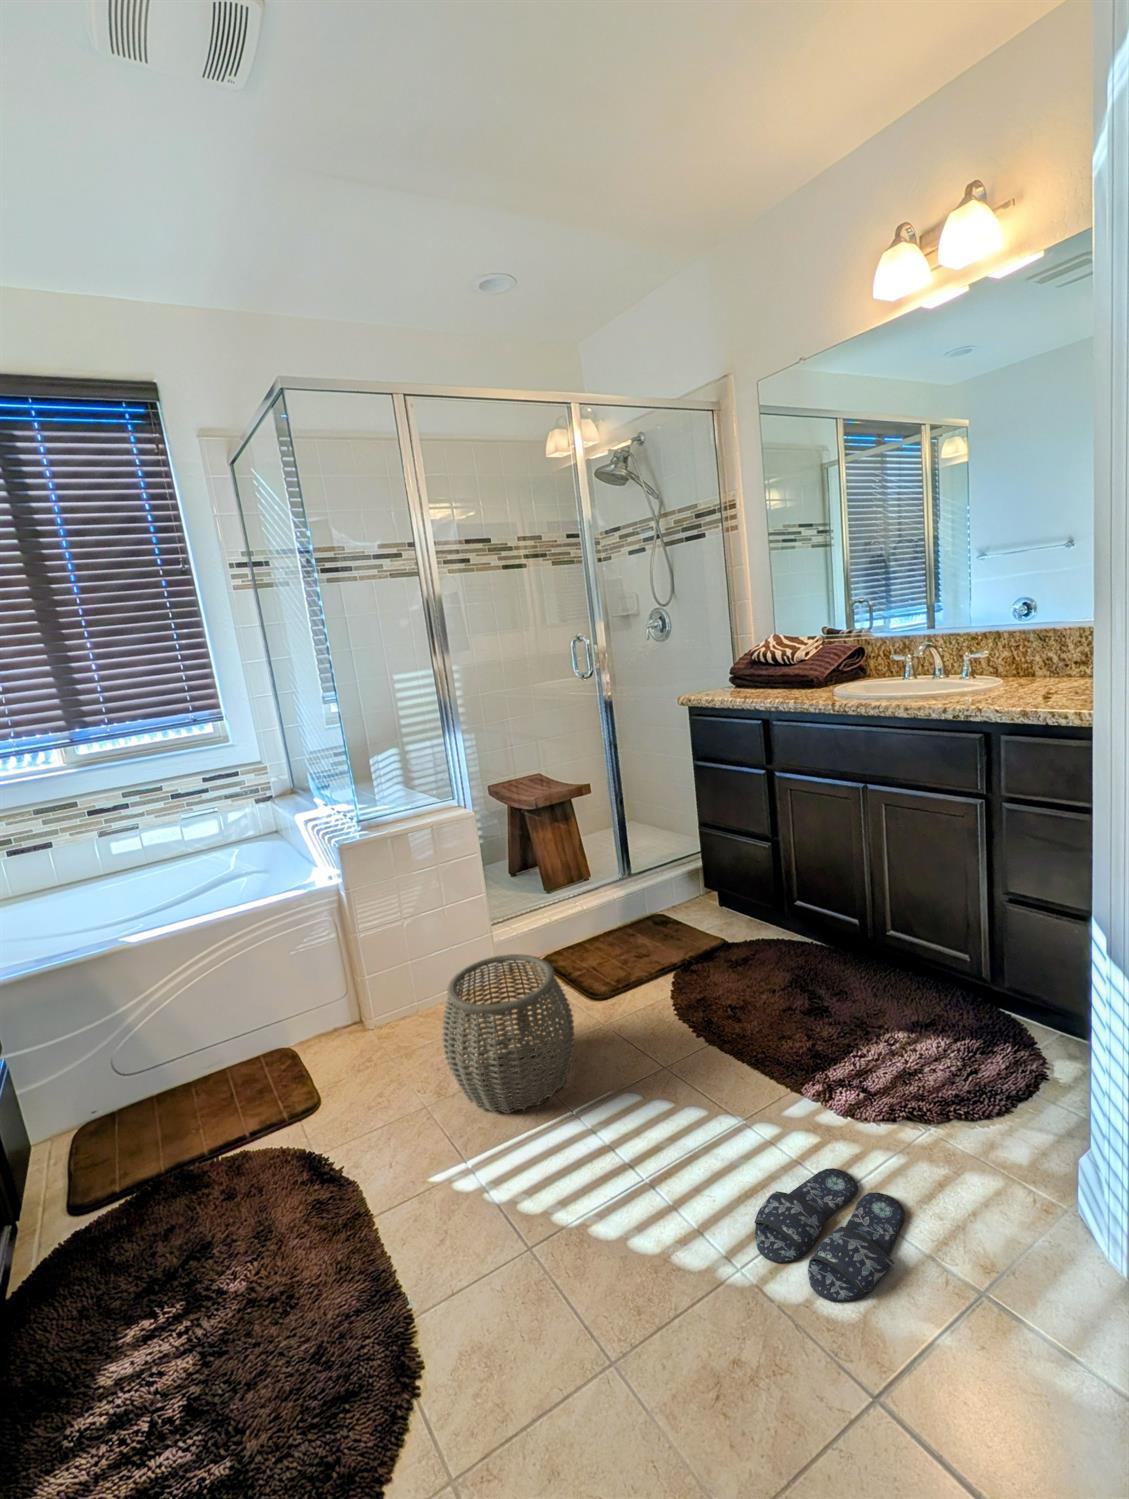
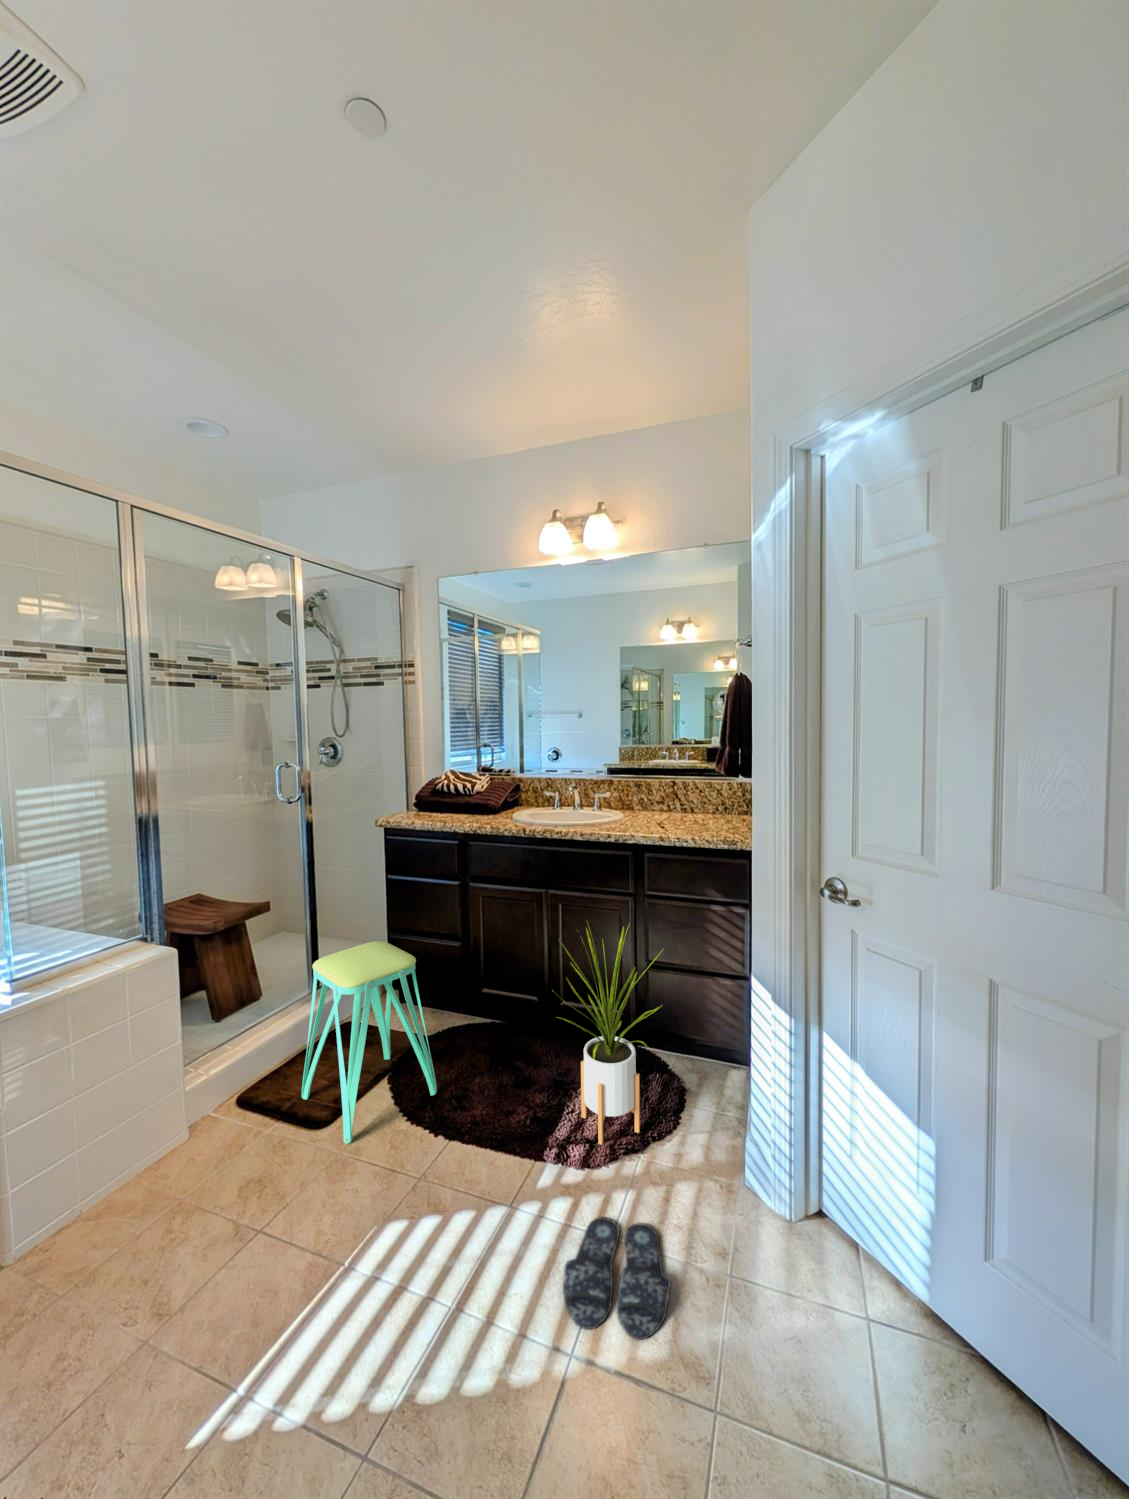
house plant: none [812,821,989,1106] -> present [557,925,663,1145]
stool: none [592,827,719,1015] -> present [302,941,437,1143]
woven basket: present [442,954,575,1113] -> none [169,1106,336,1319]

